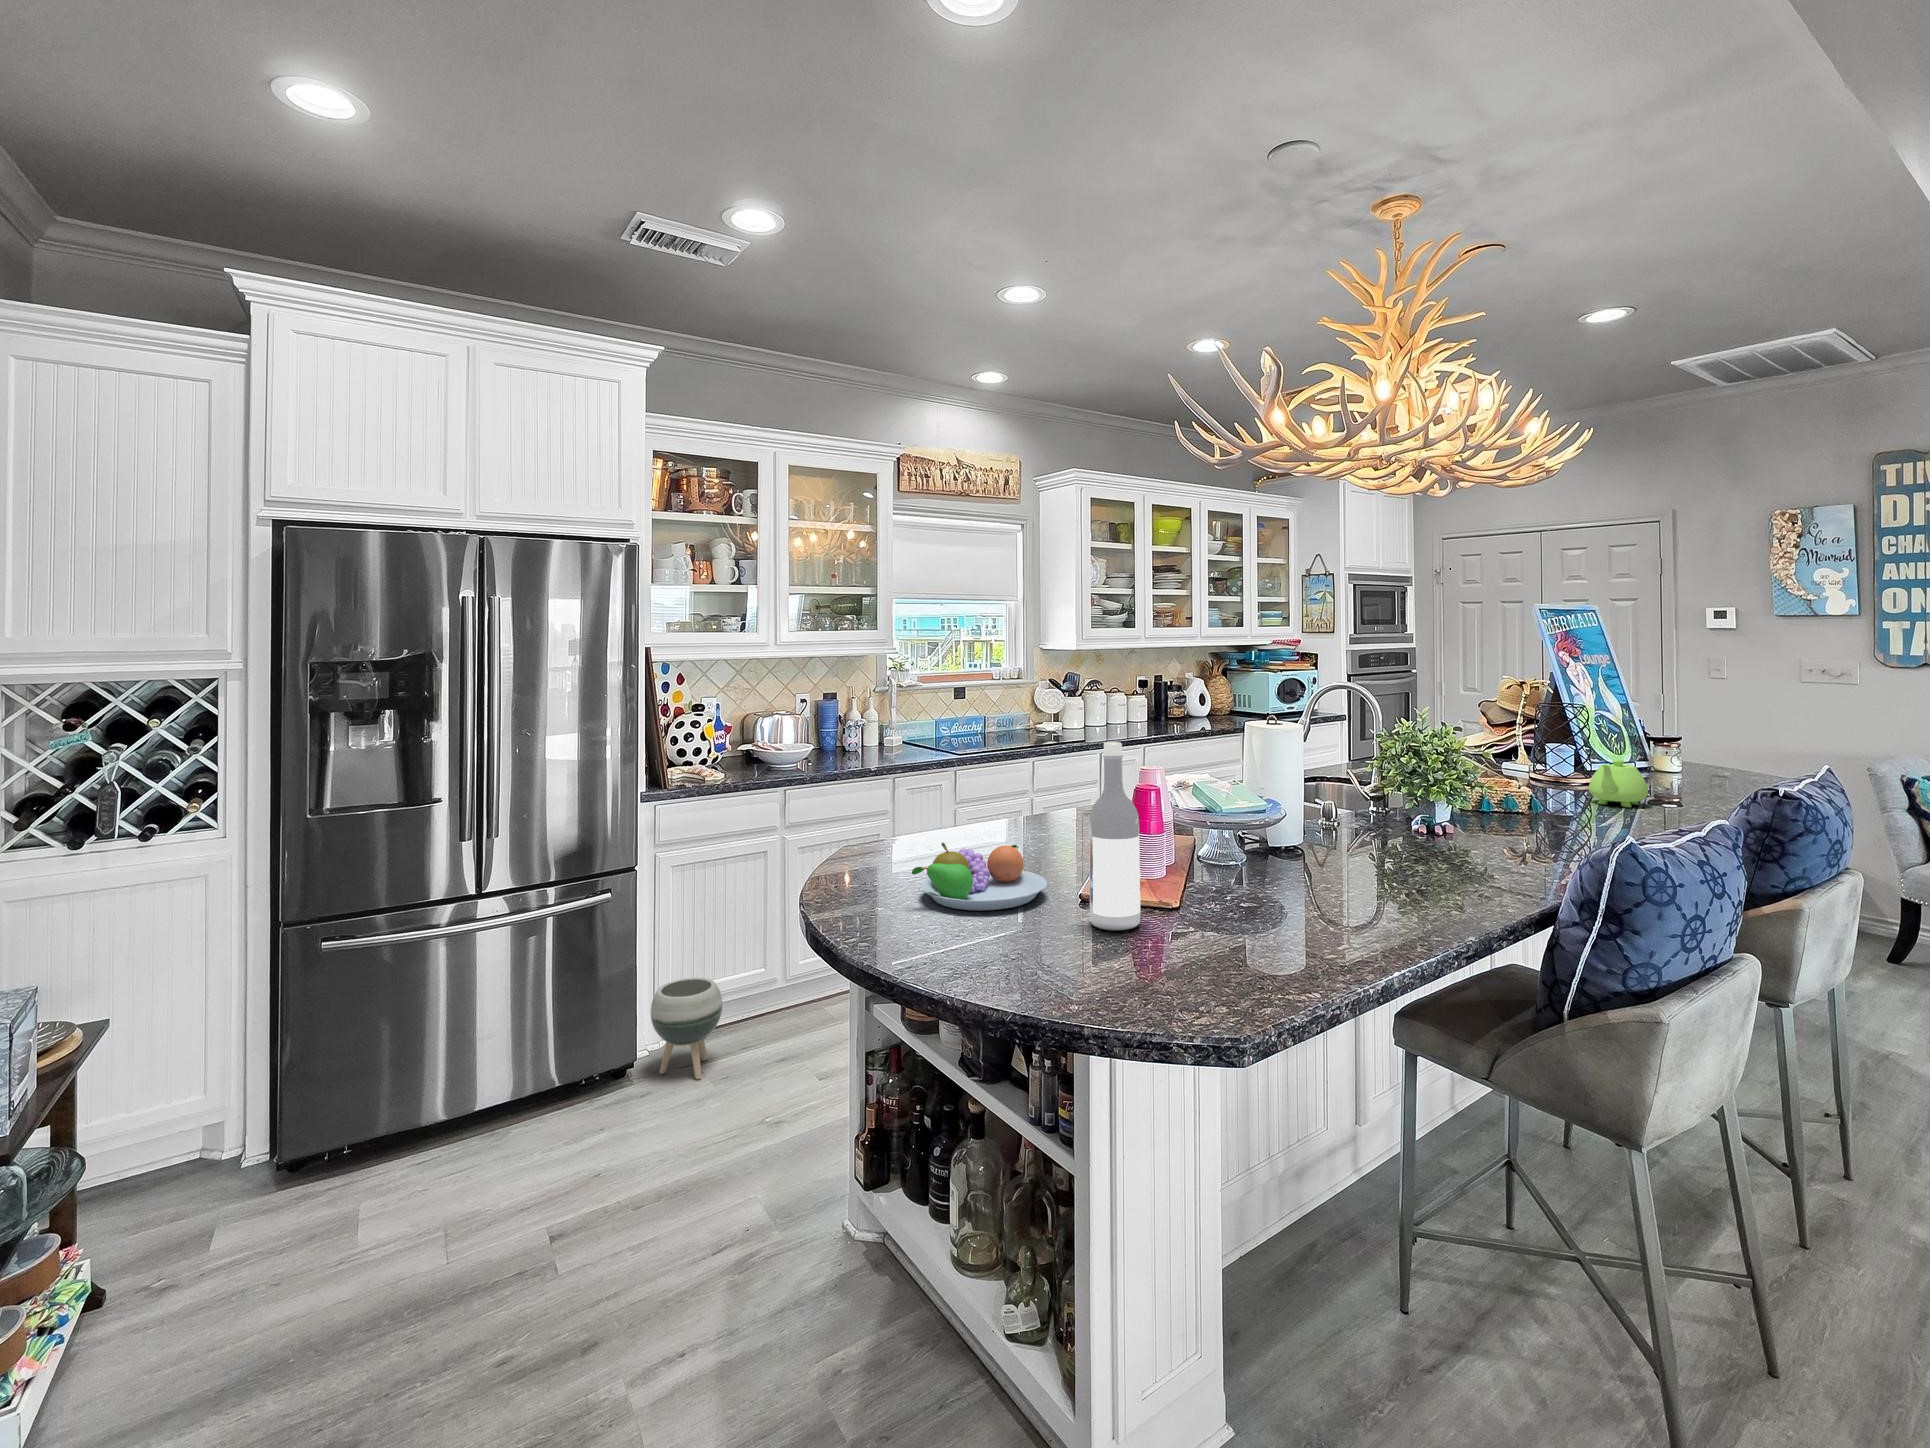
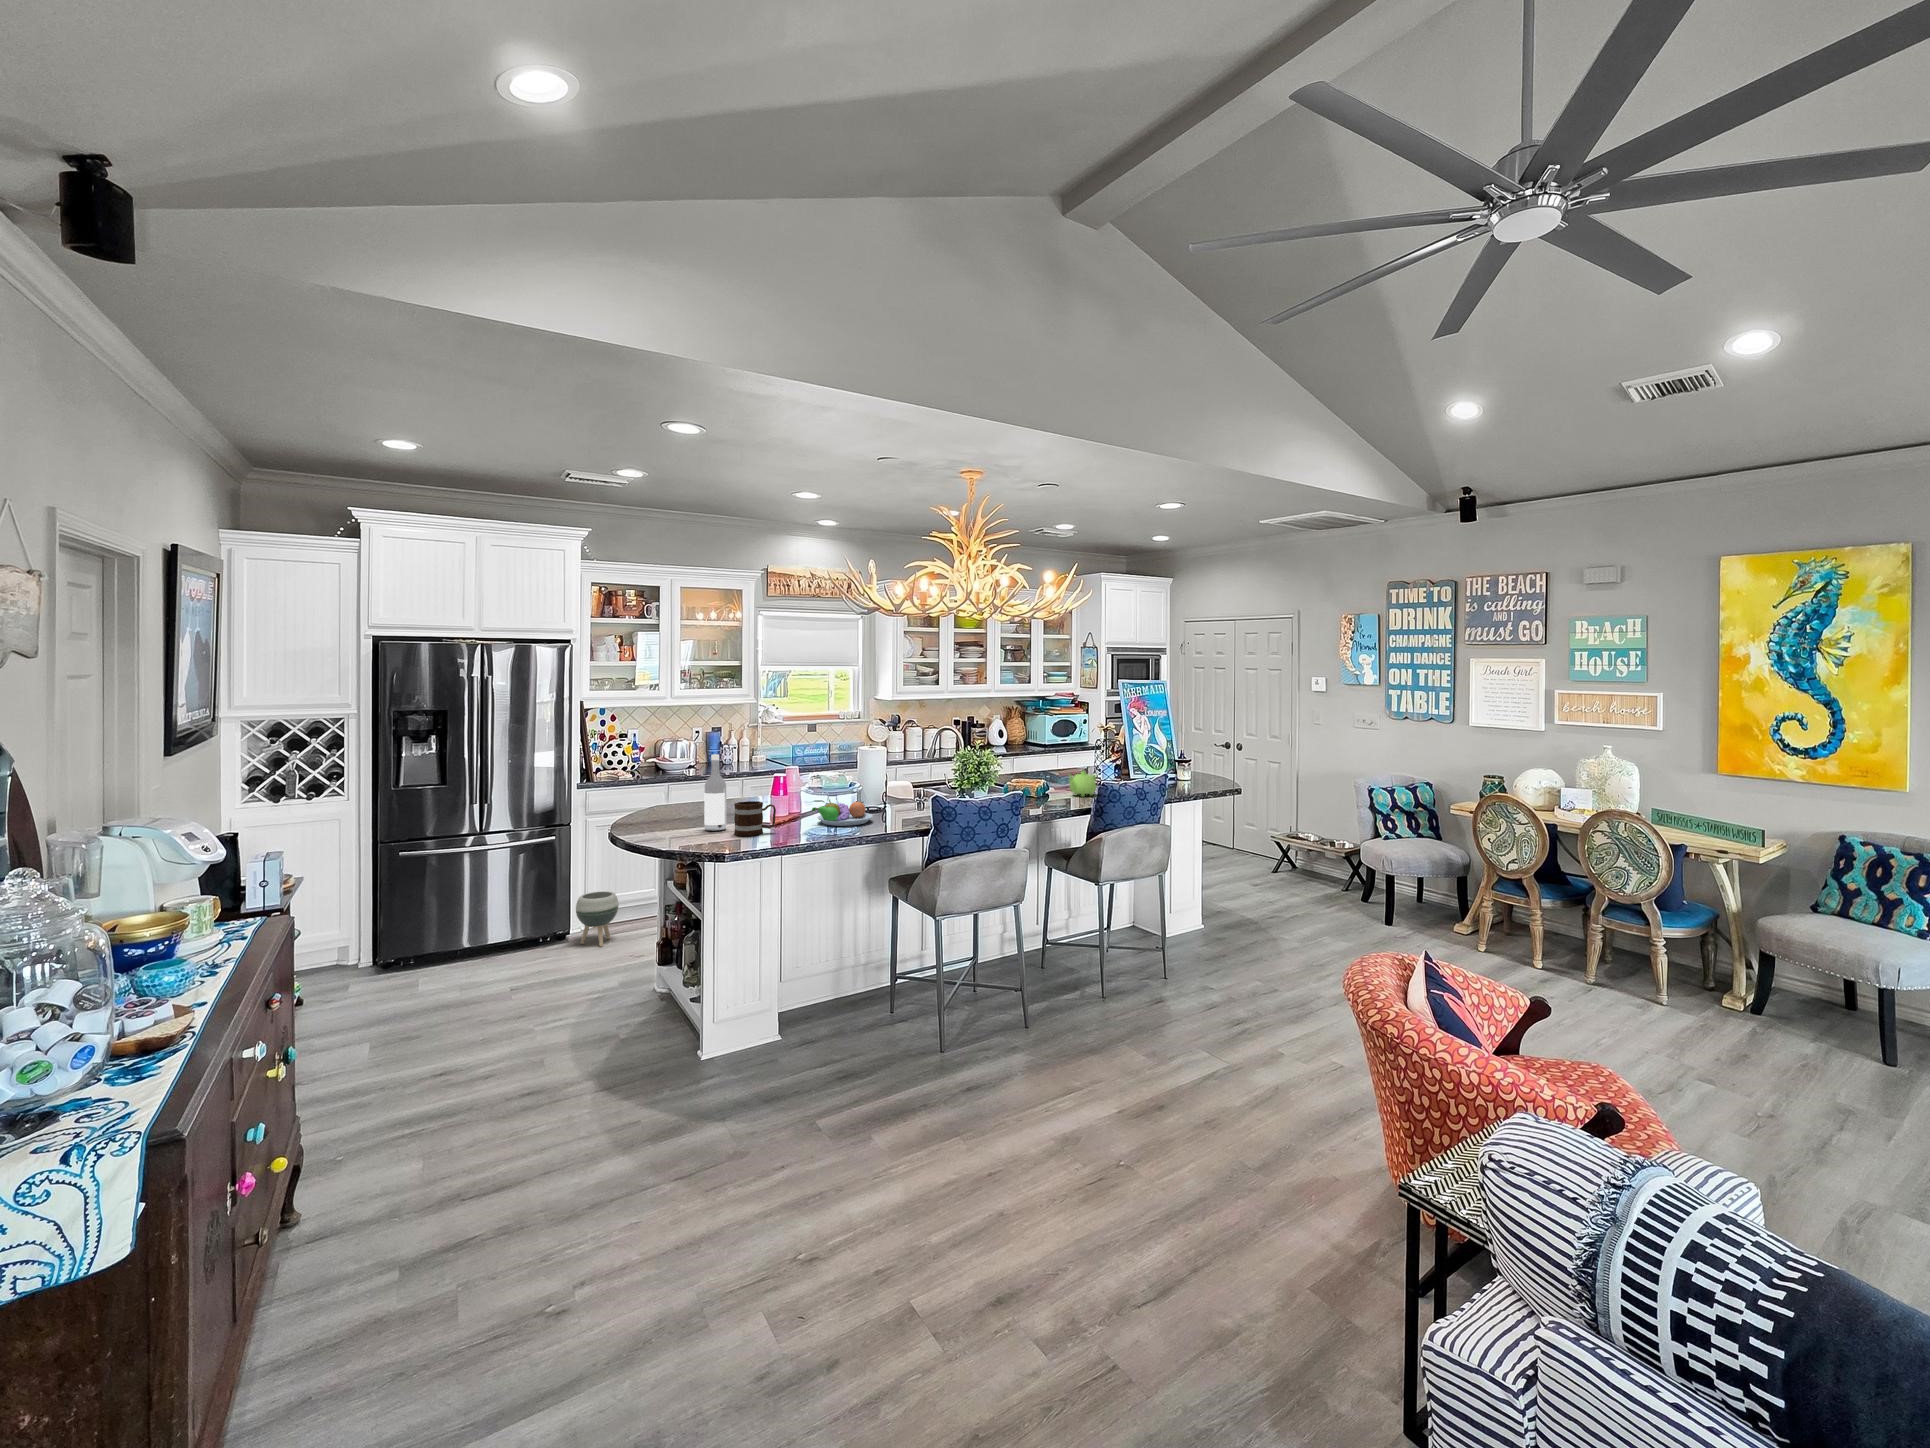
fruit bowl: present [912,843,1047,910] -> present [812,799,872,826]
mug: none [1188,855,1280,950] -> present [734,801,776,836]

